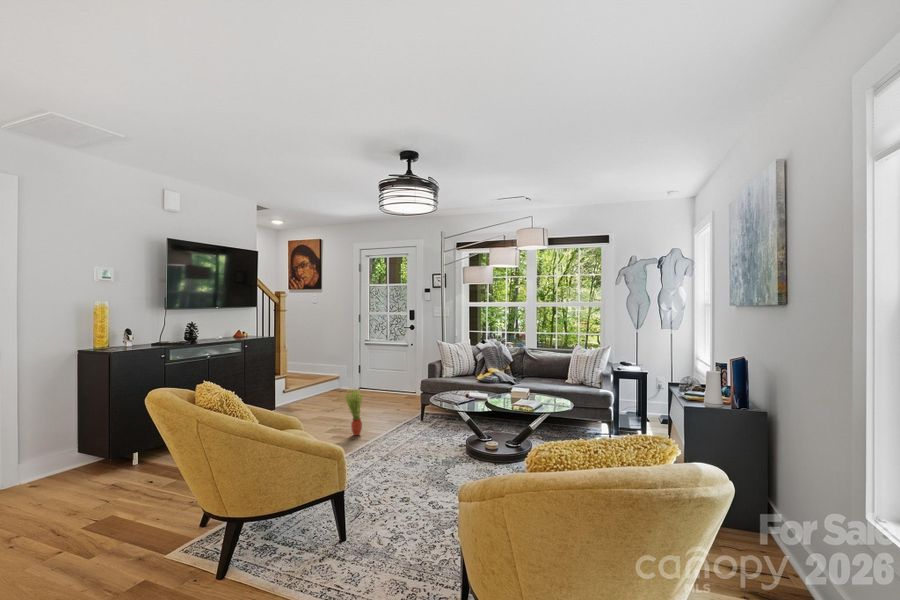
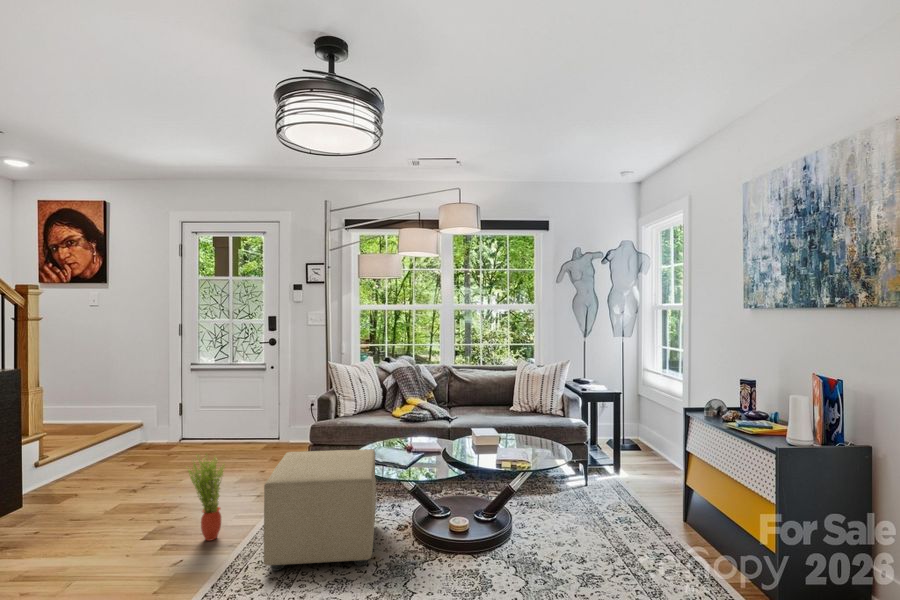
ottoman: none [375,391,446,455] -> present [264,449,376,571]

